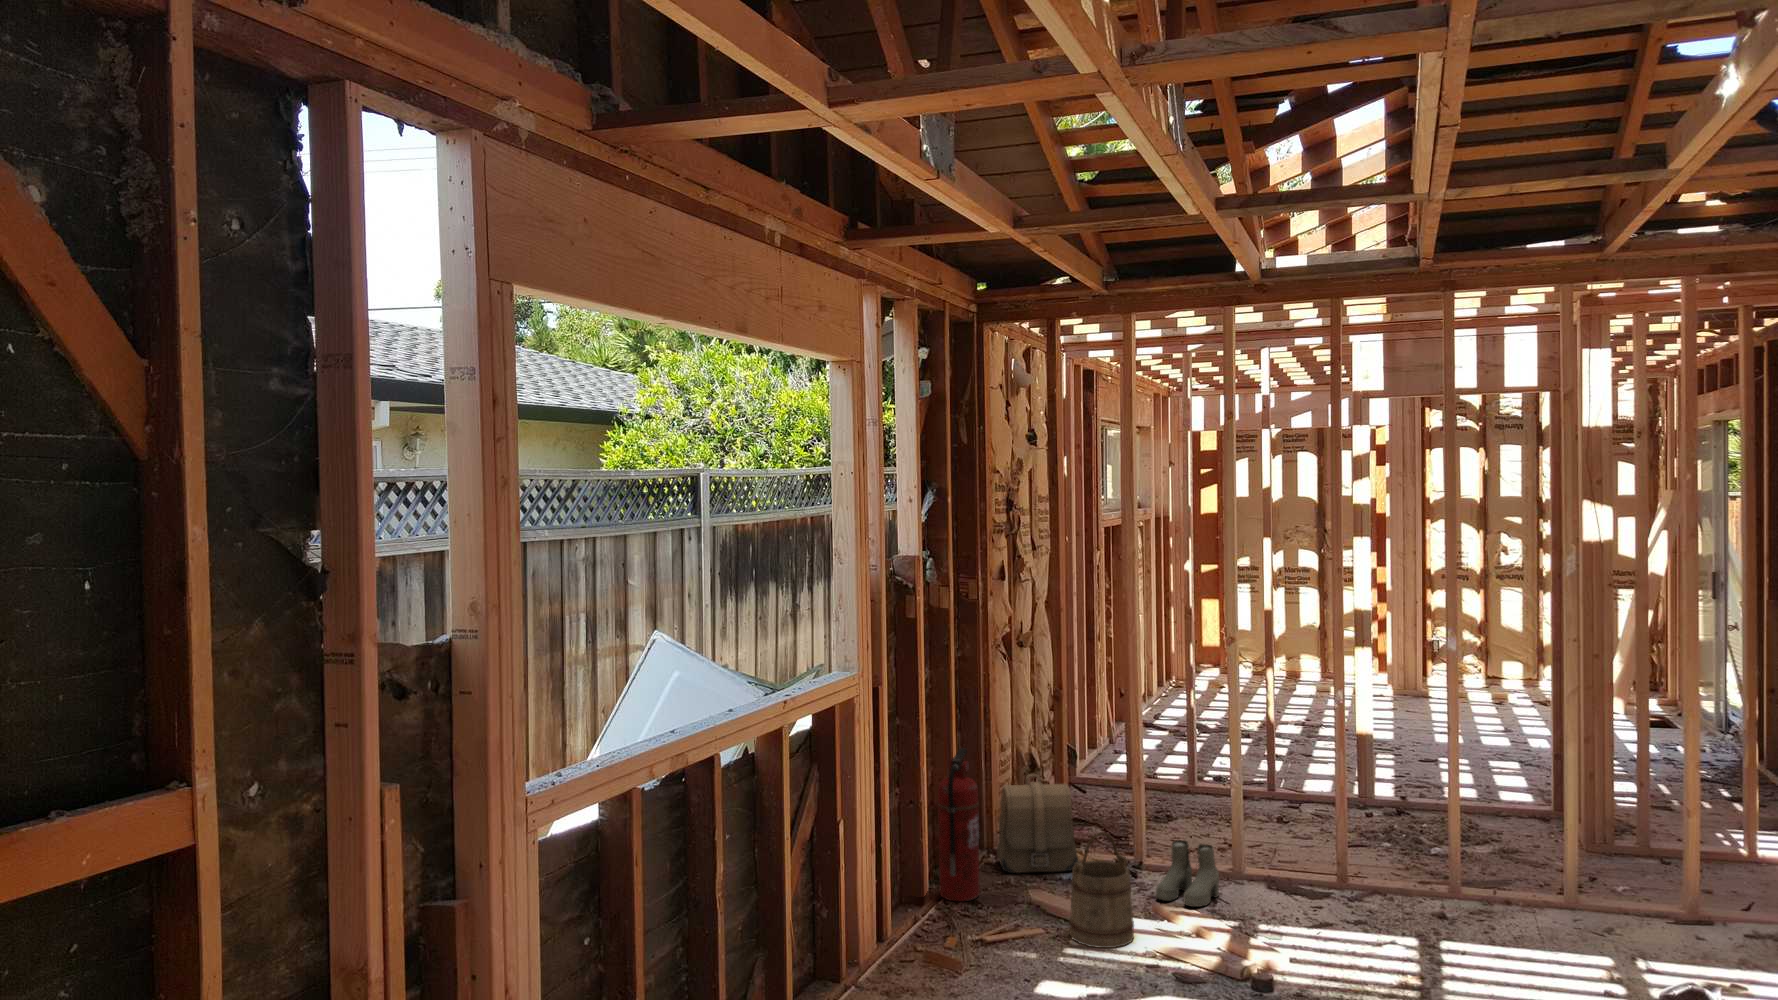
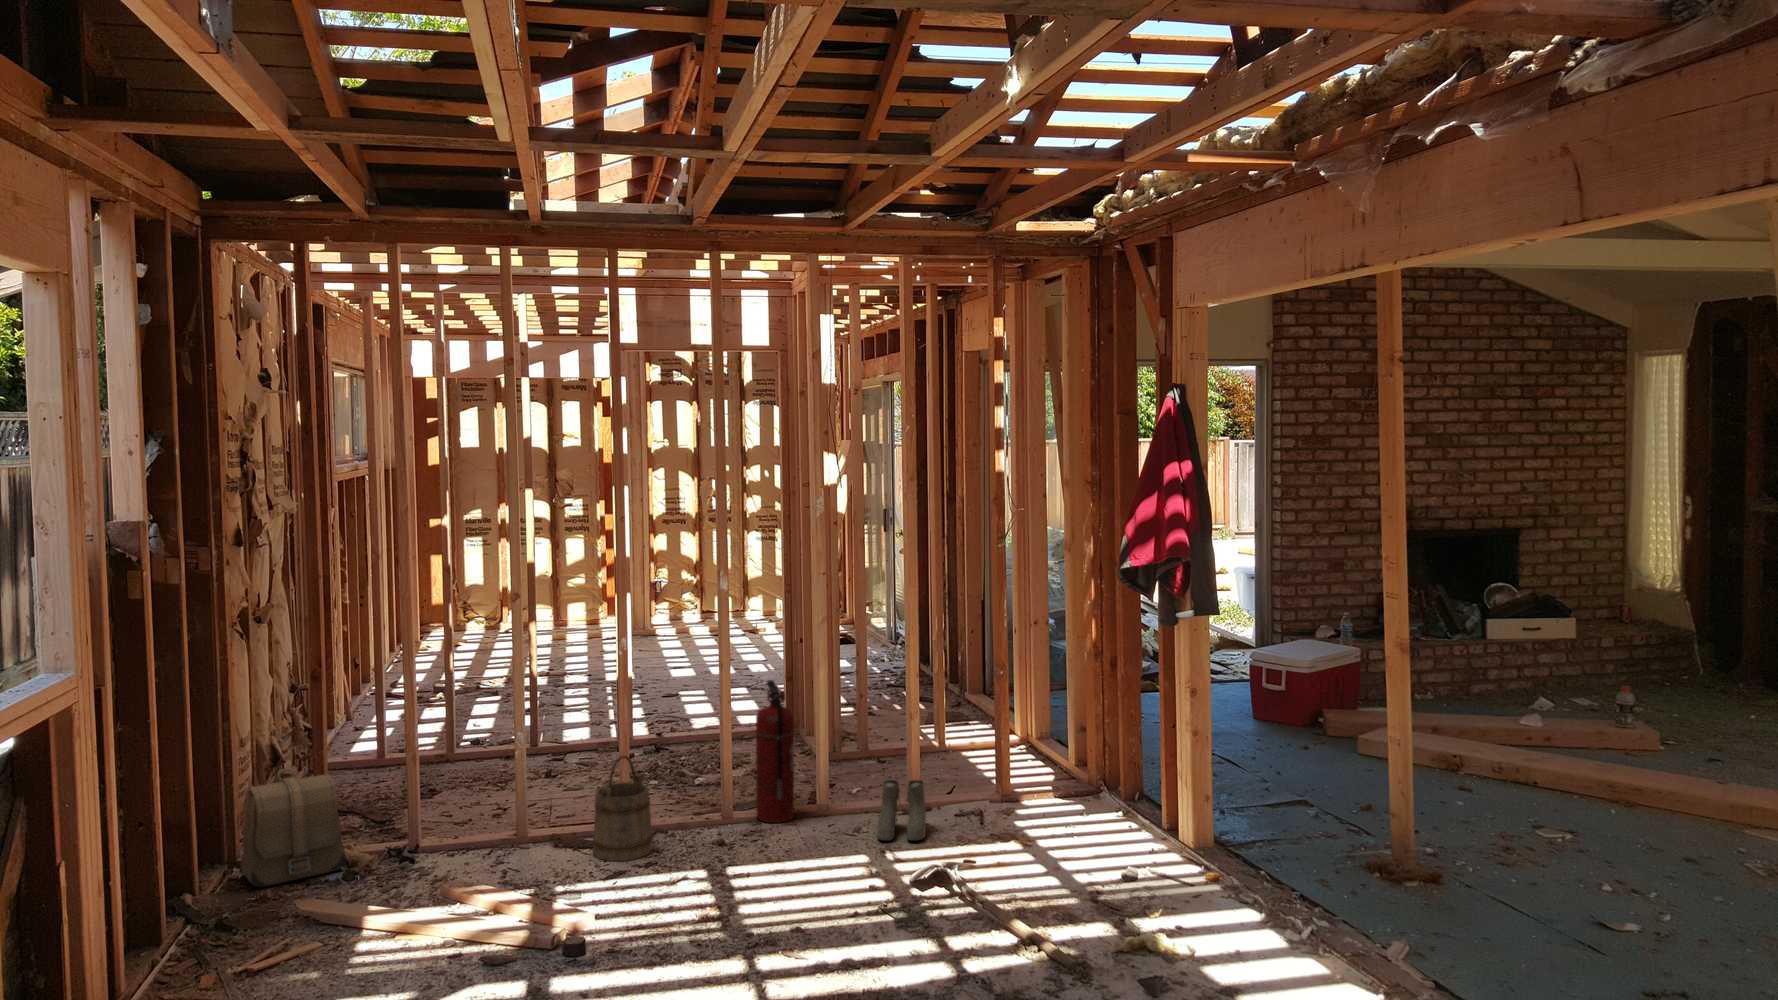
fire extinguisher: present [938,748,980,902] -> present [755,680,794,823]
bucket: present [1069,832,1134,948] -> present [593,756,653,861]
boots: present [1156,840,1219,907] -> present [877,780,926,841]

